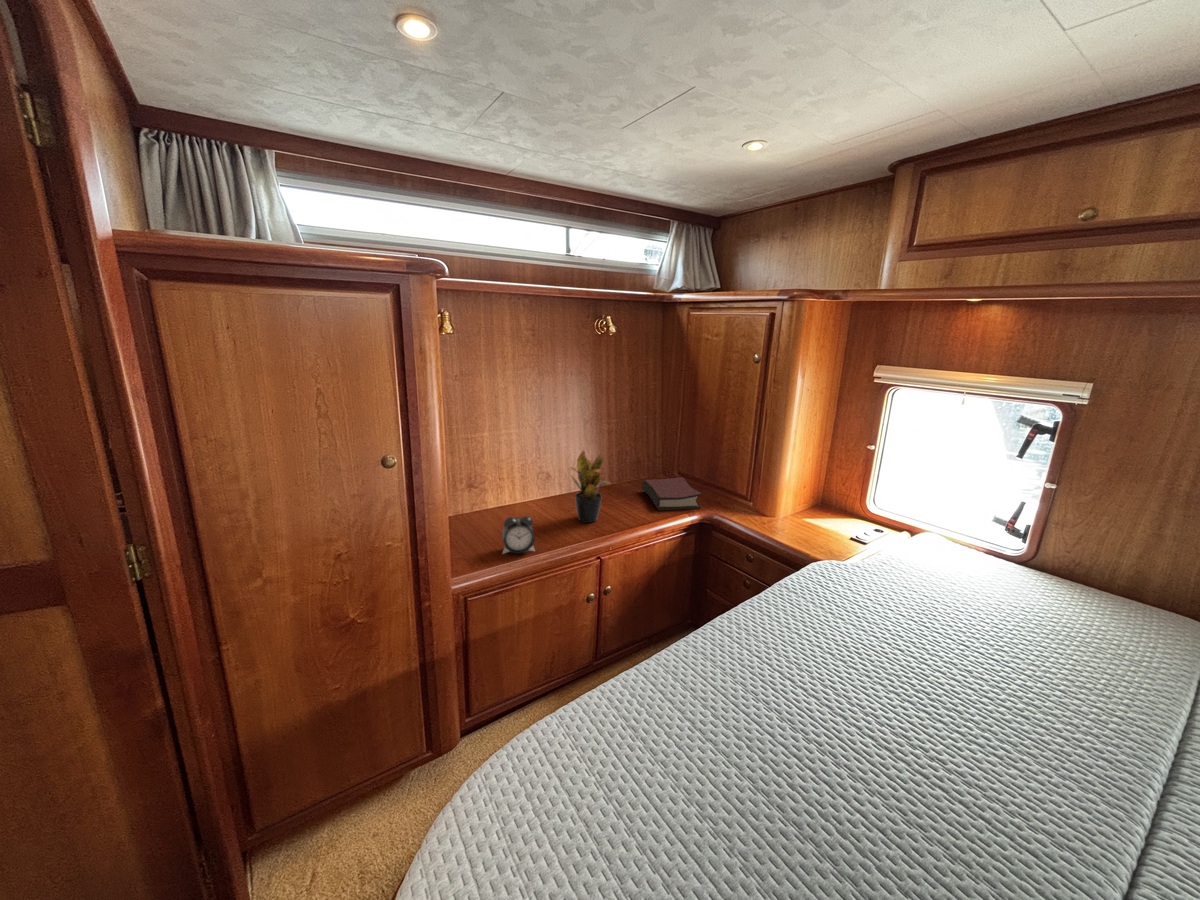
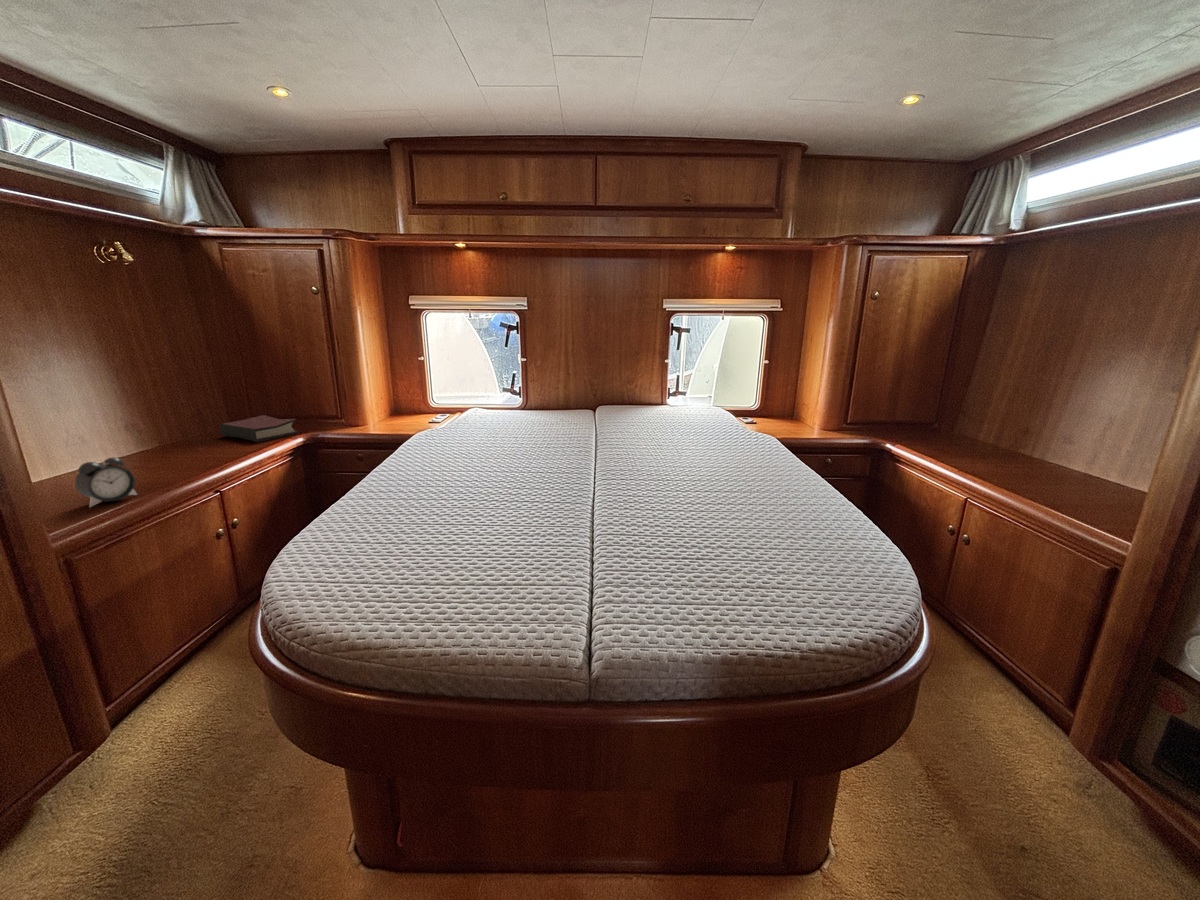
potted plant: present [571,450,609,523] -> none [128,383,204,467]

